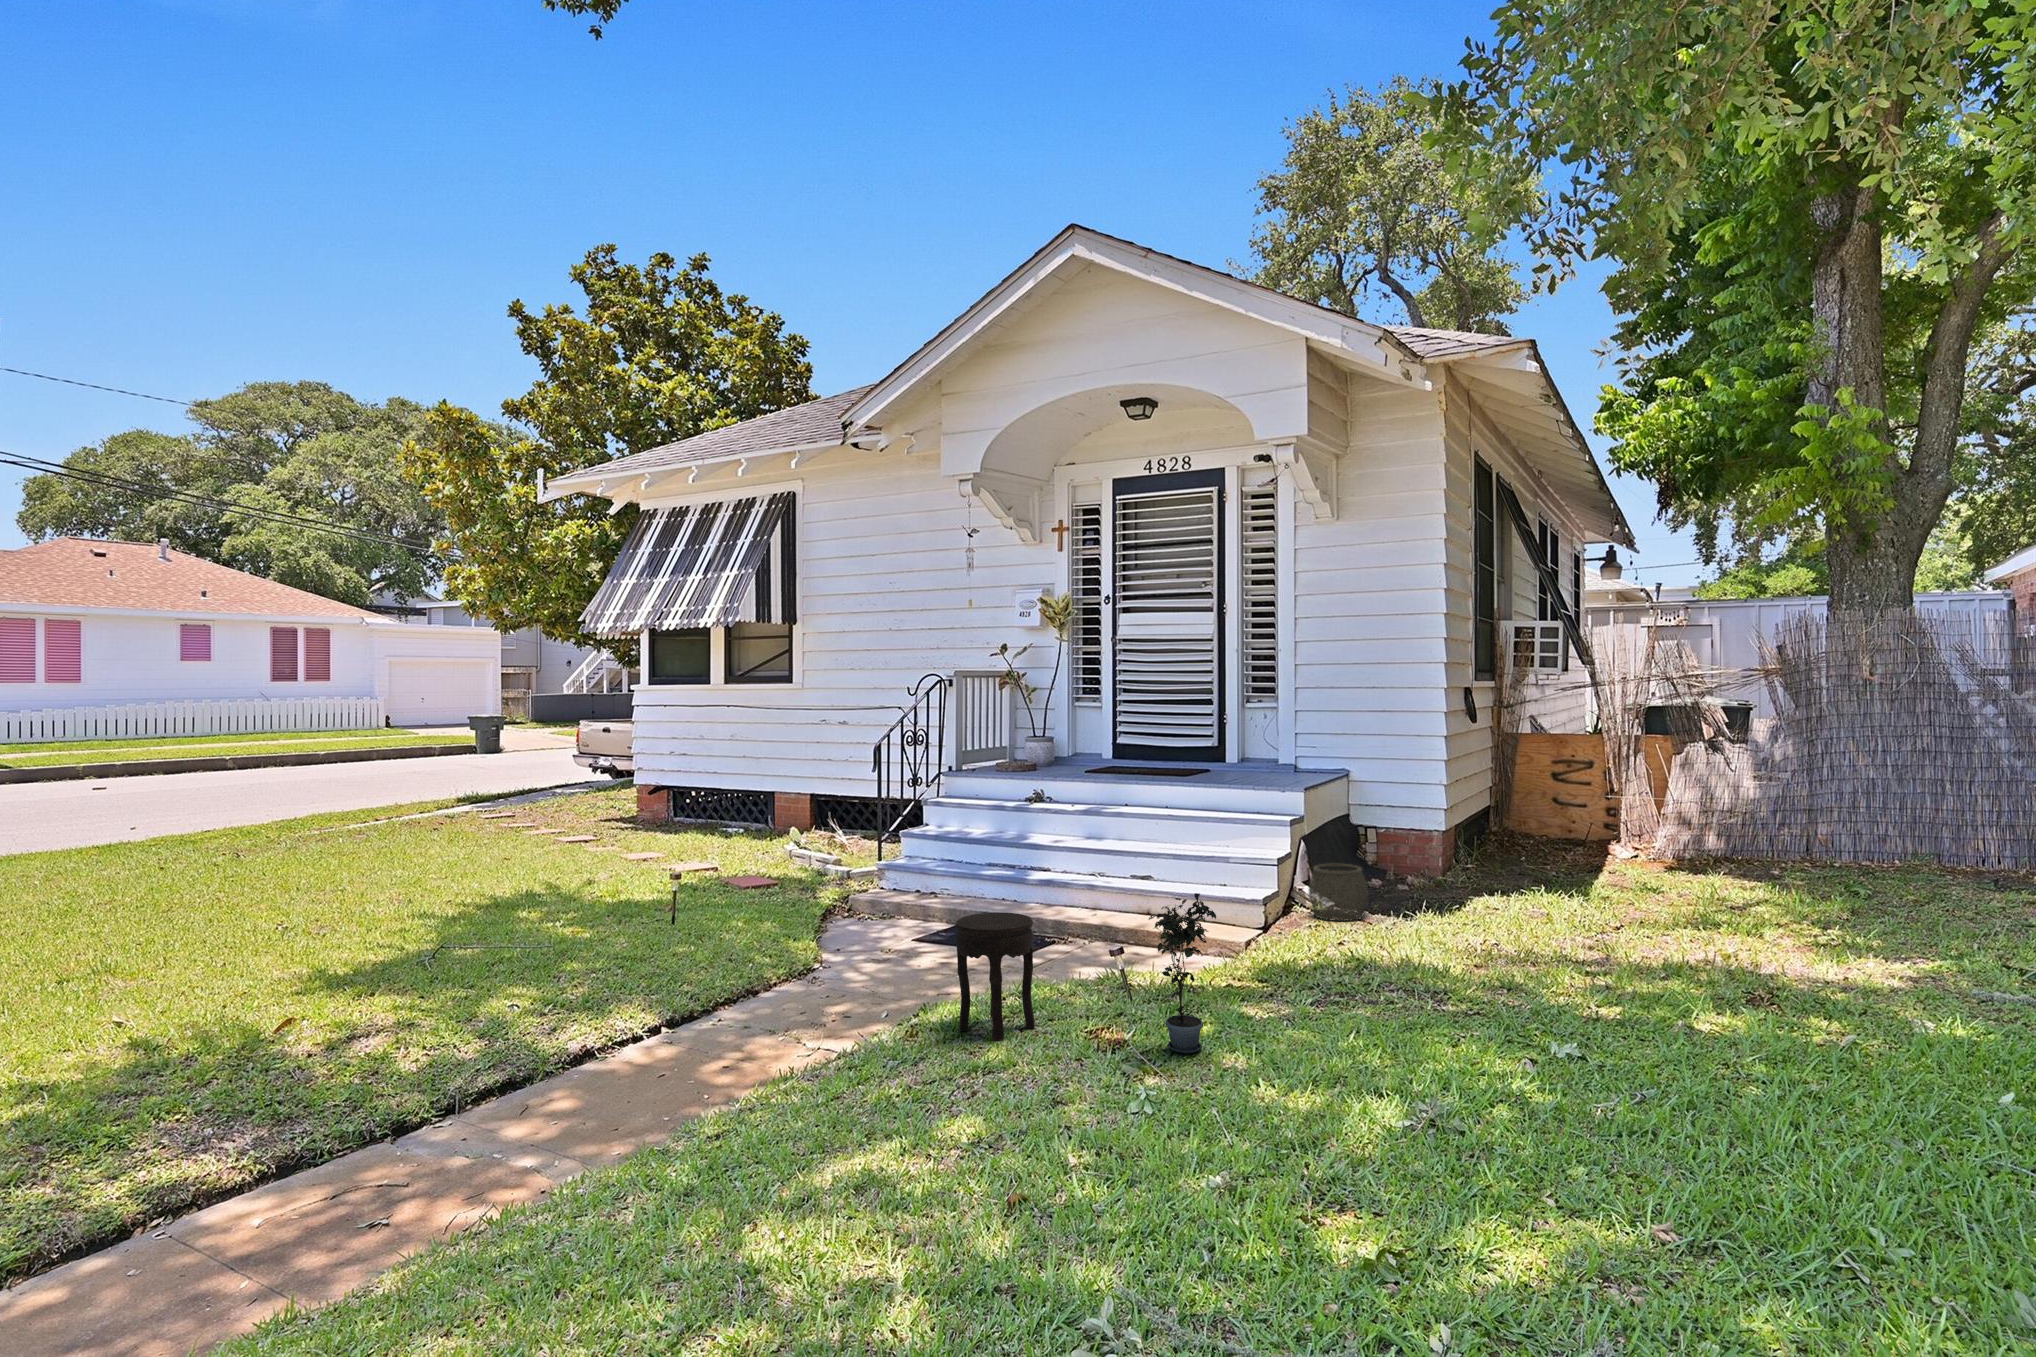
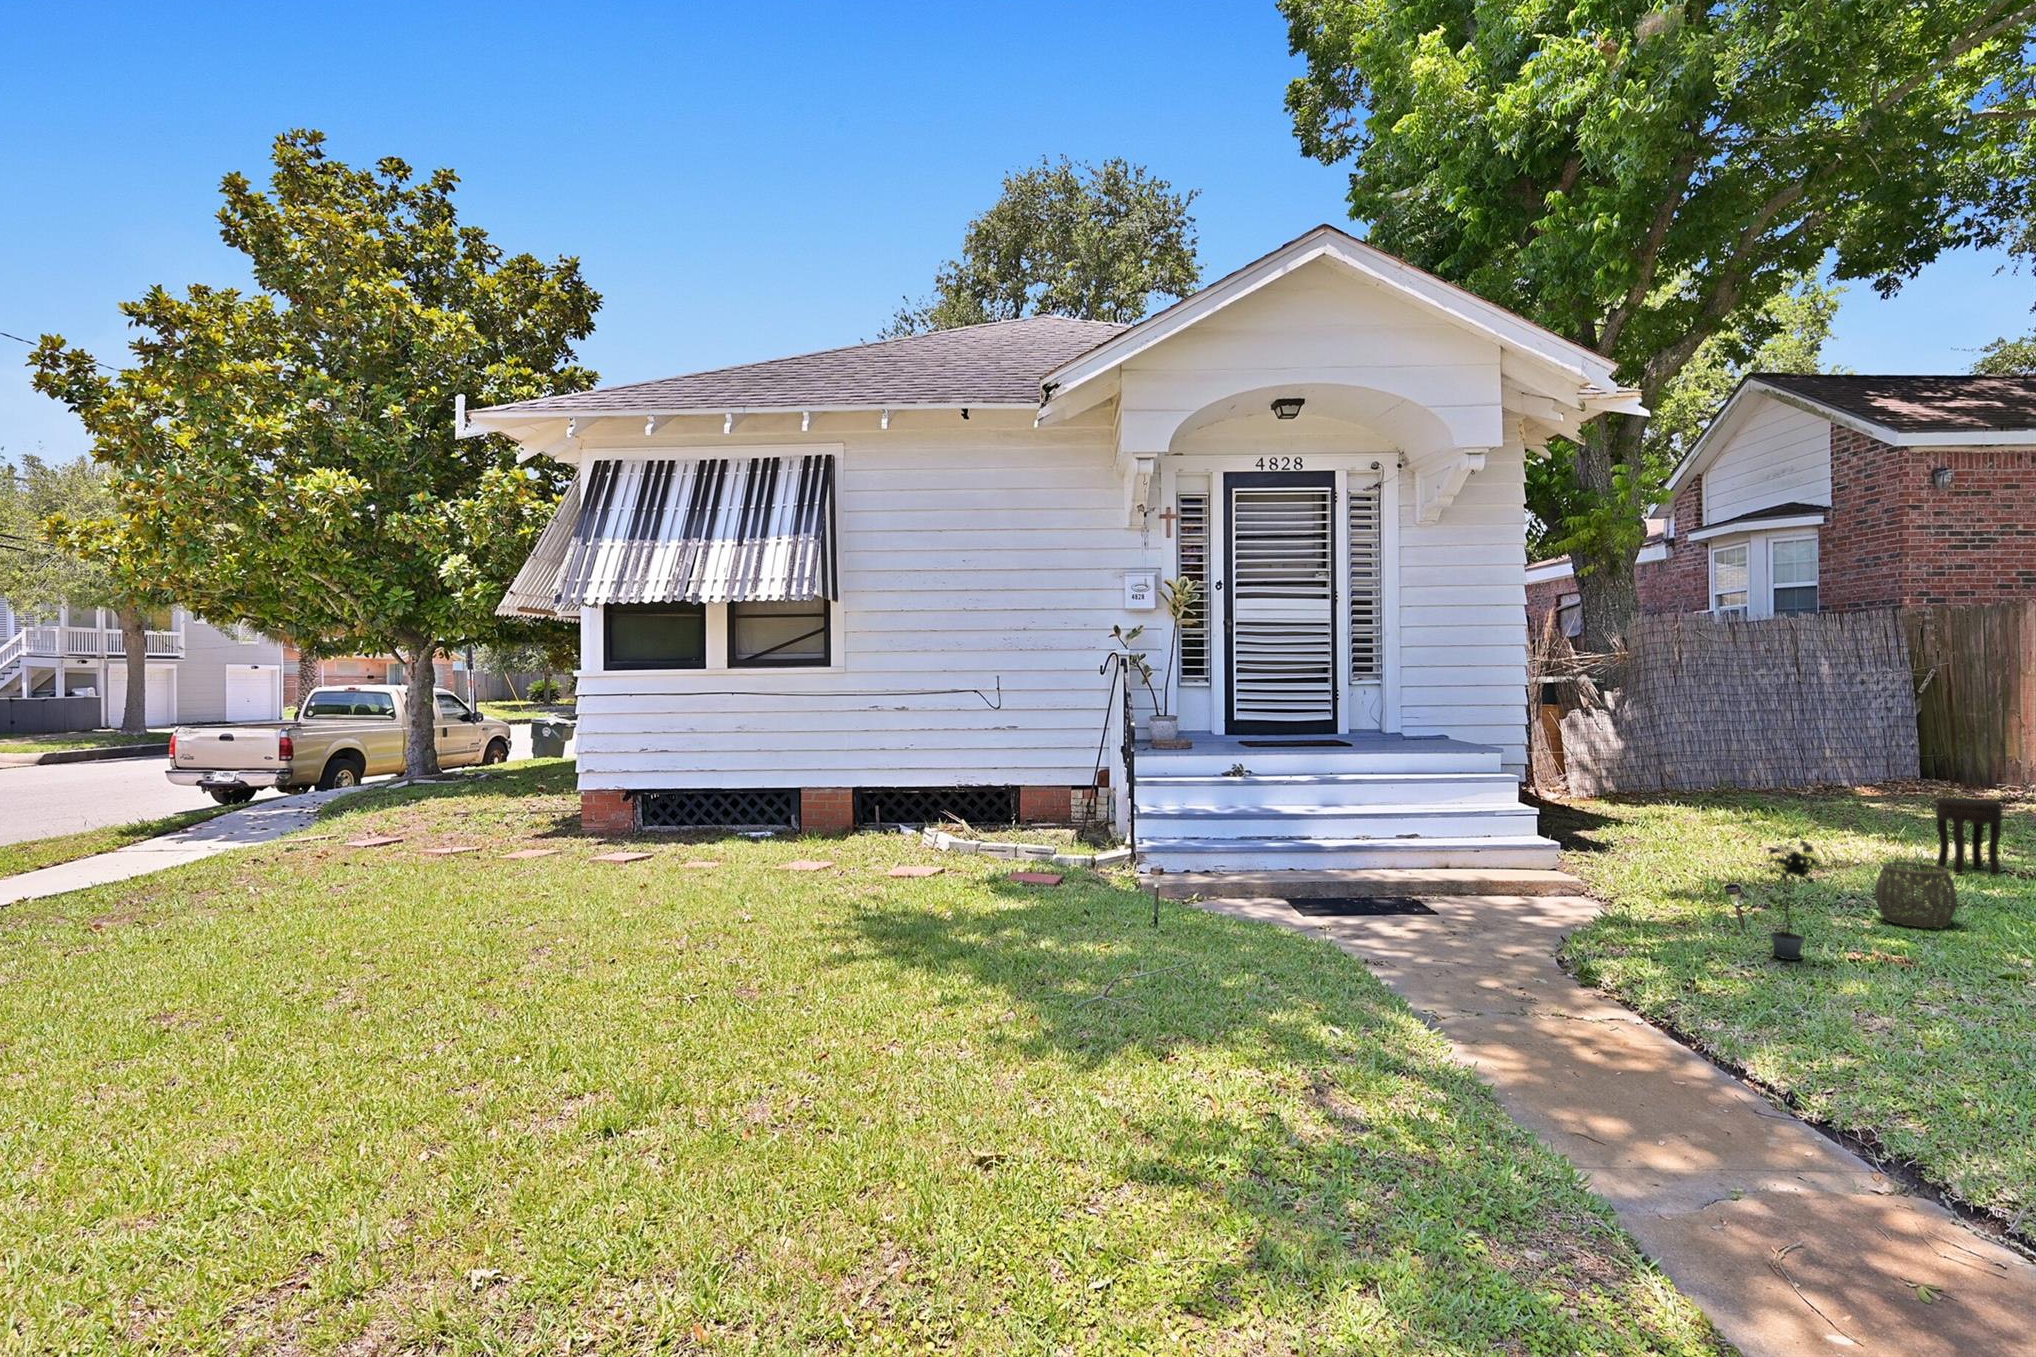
woven basket: present [1309,863,1368,921] -> present [1875,862,1957,928]
side table: present [955,912,1035,1041] -> present [1936,798,2002,875]

